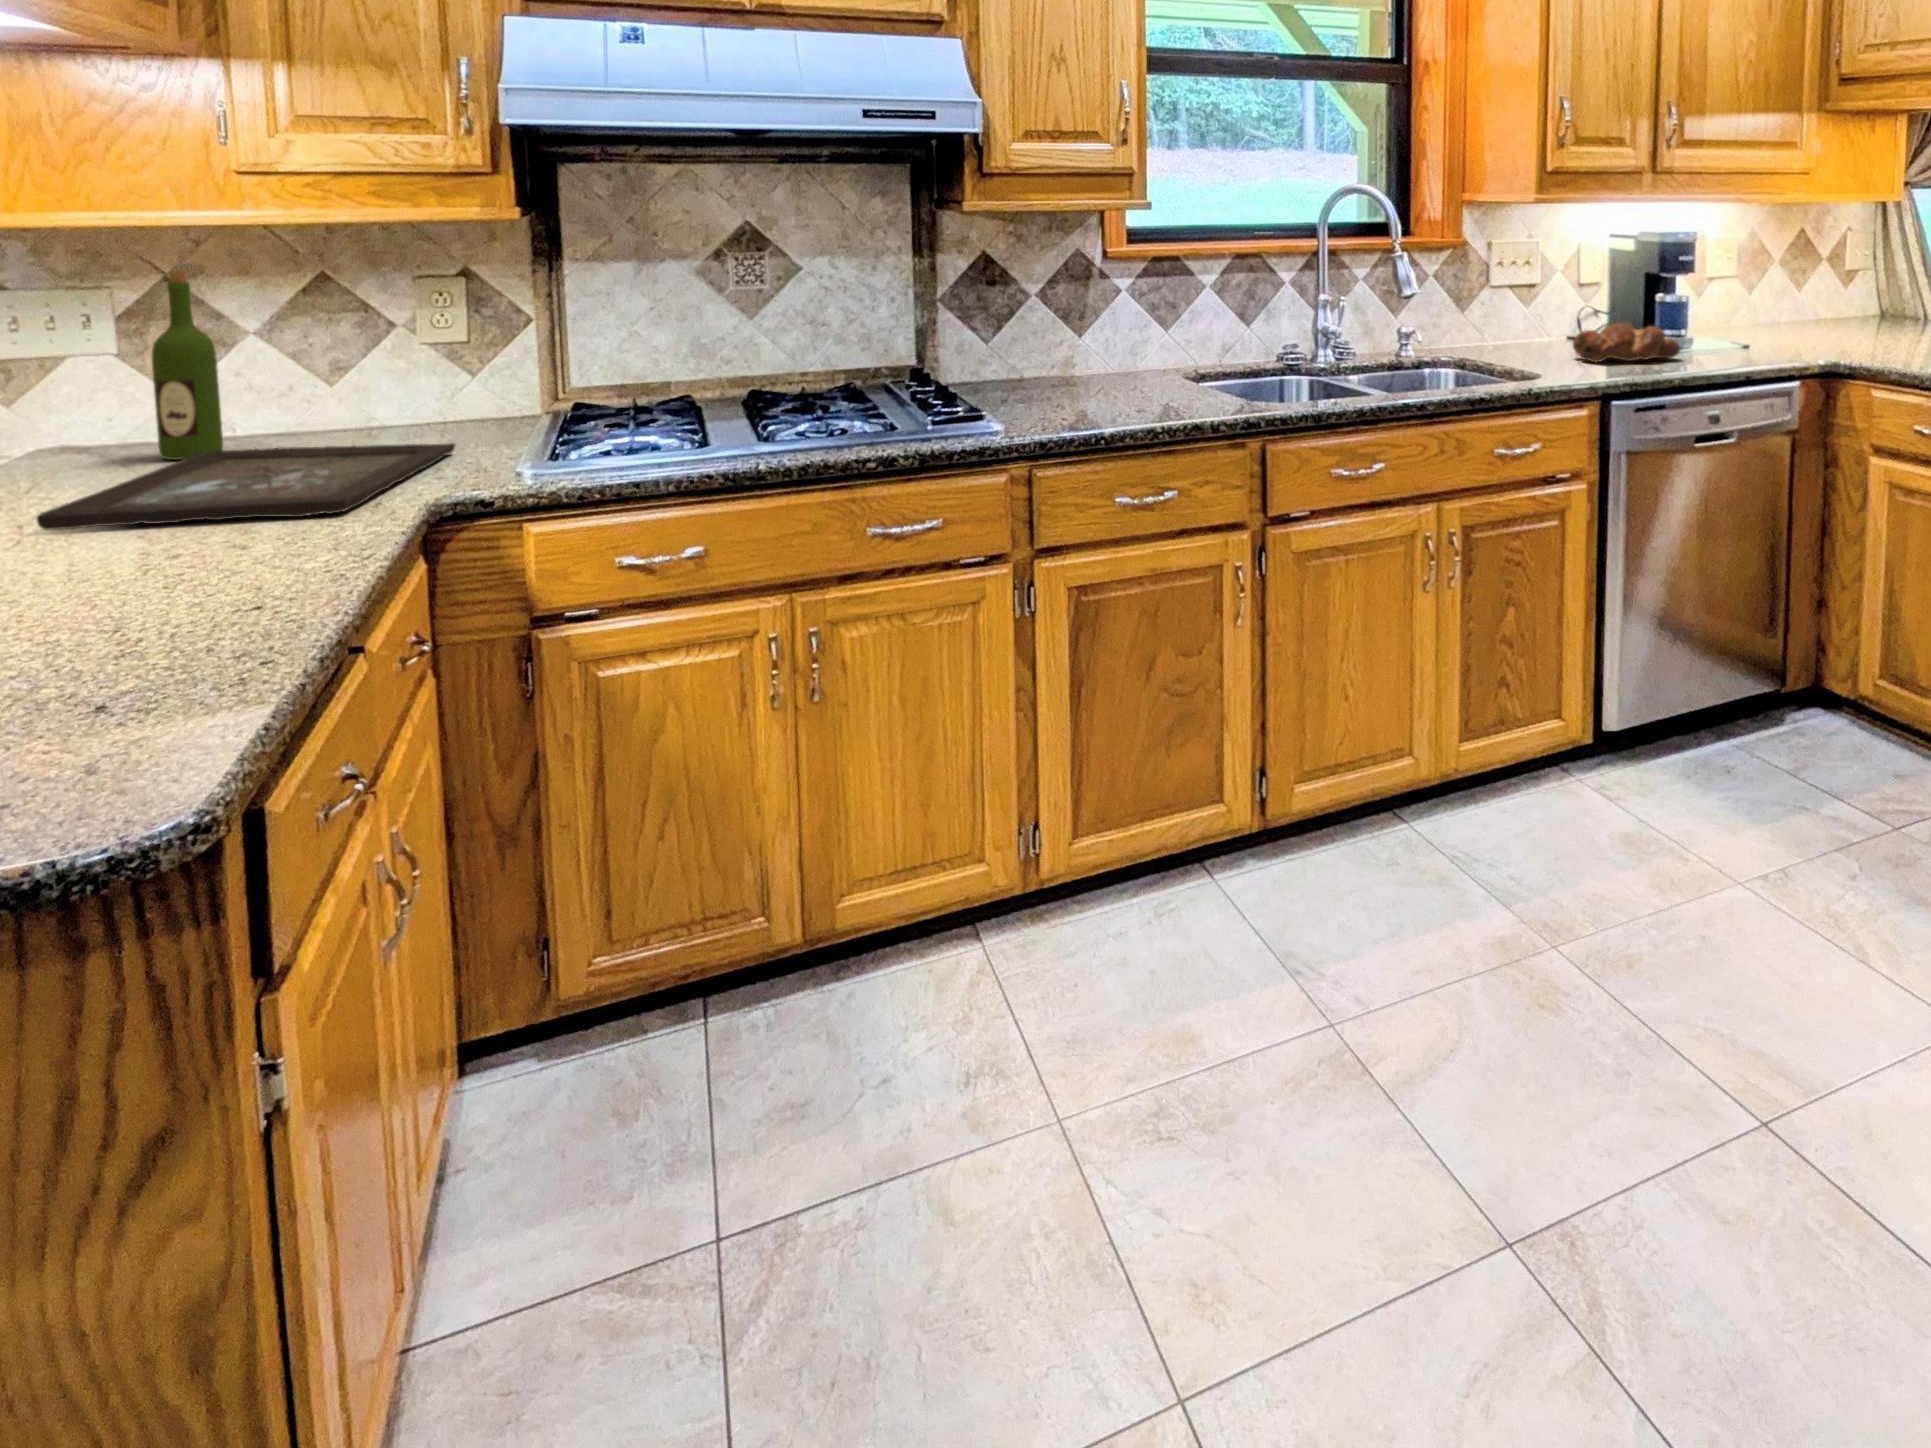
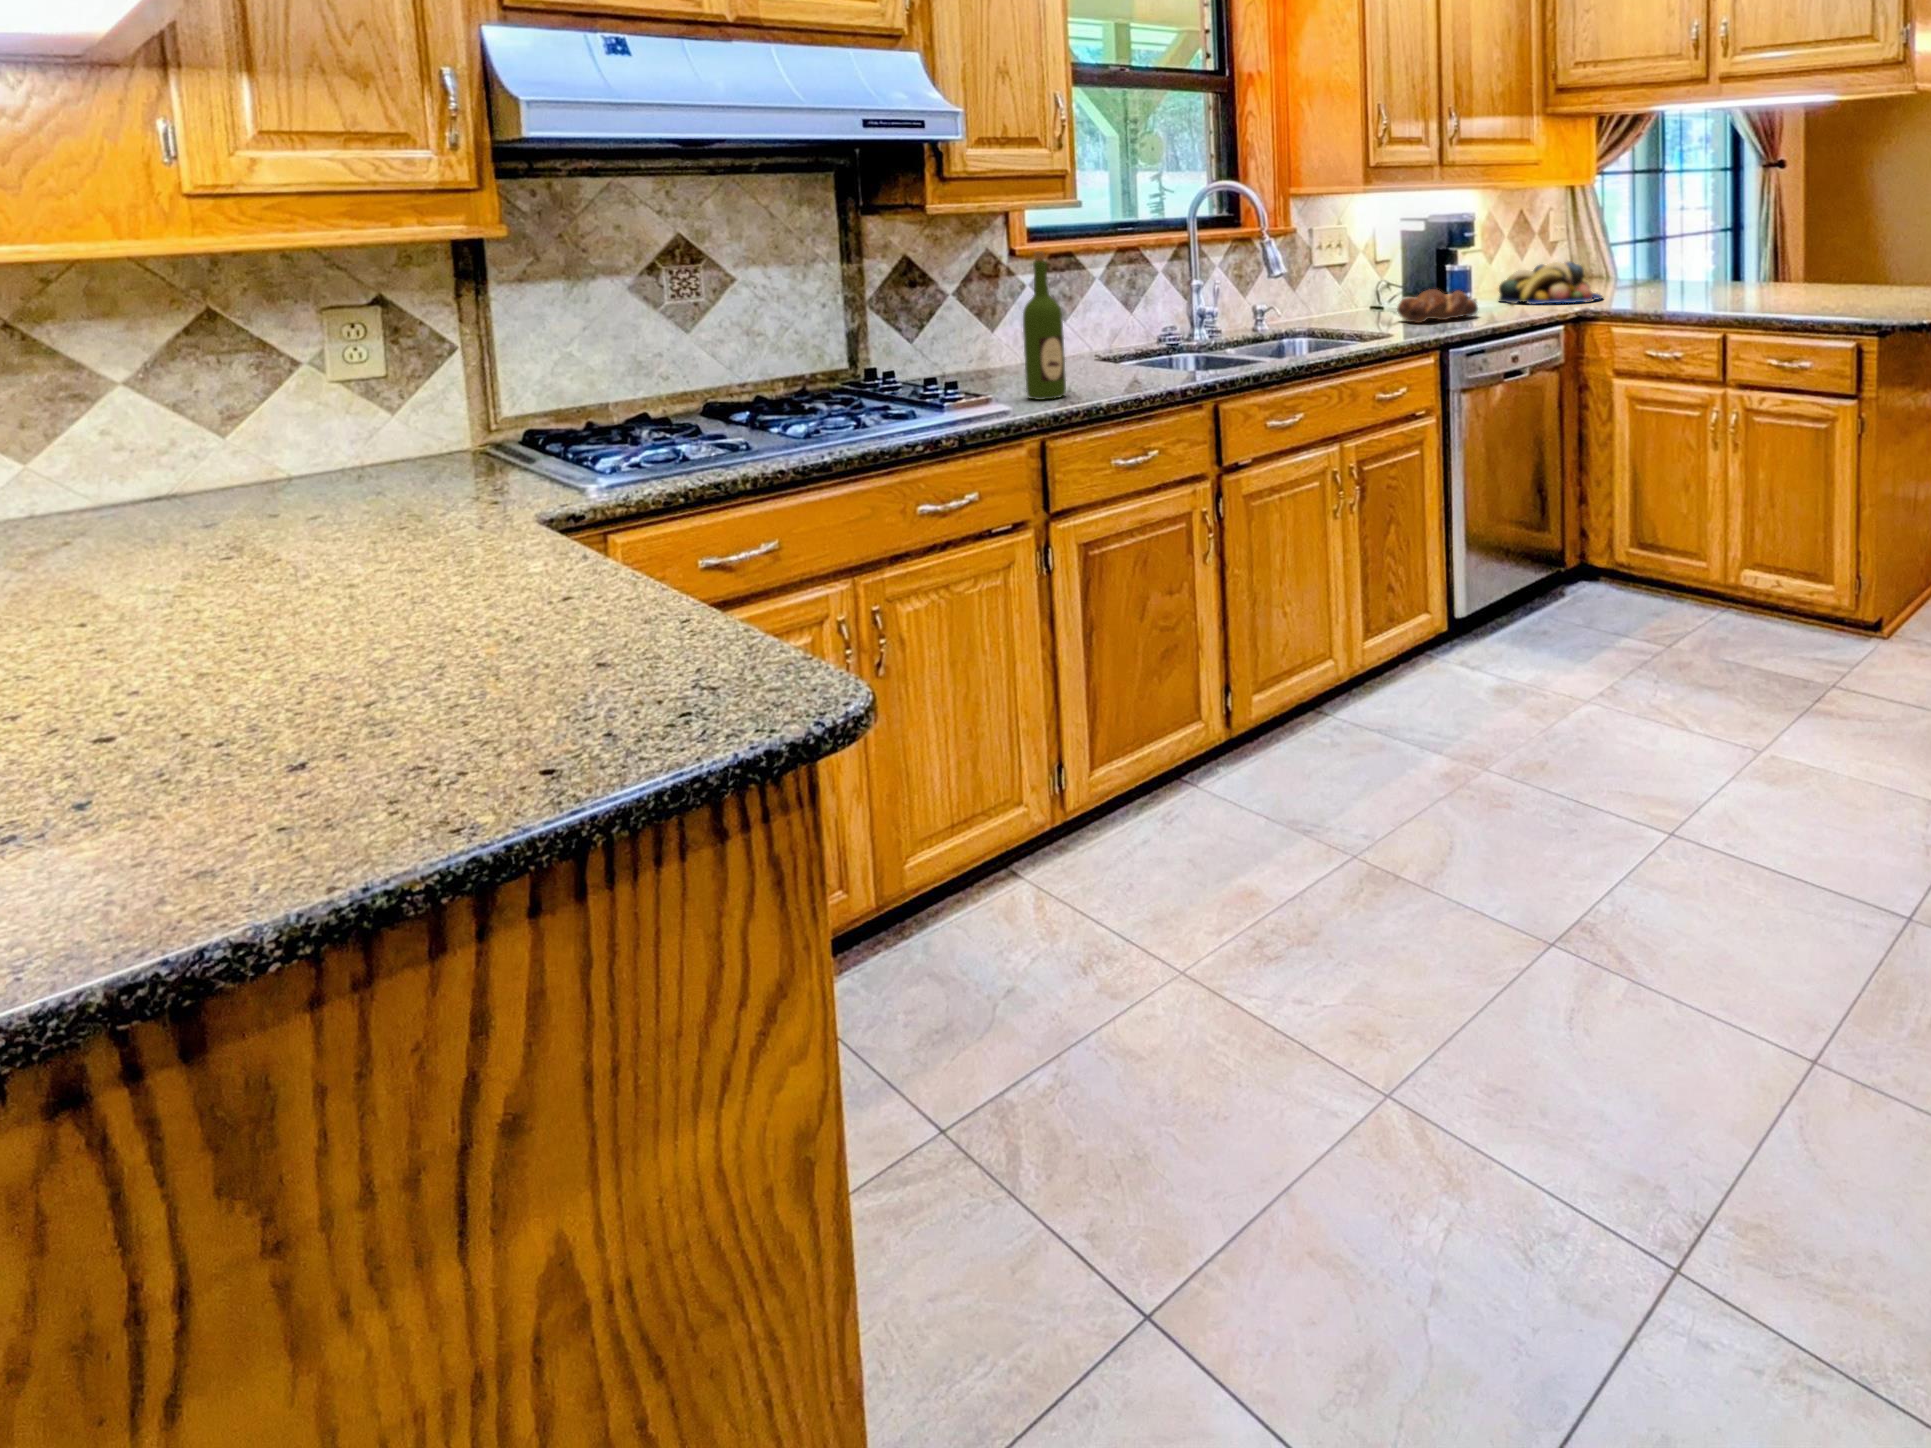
wine bottle: present [152,270,223,460] -> present [1023,251,1066,400]
fruit bowl: none [1735,297,1882,351] -> present [1499,262,1602,304]
tray: present [37,443,455,530] -> none [86,476,463,600]

